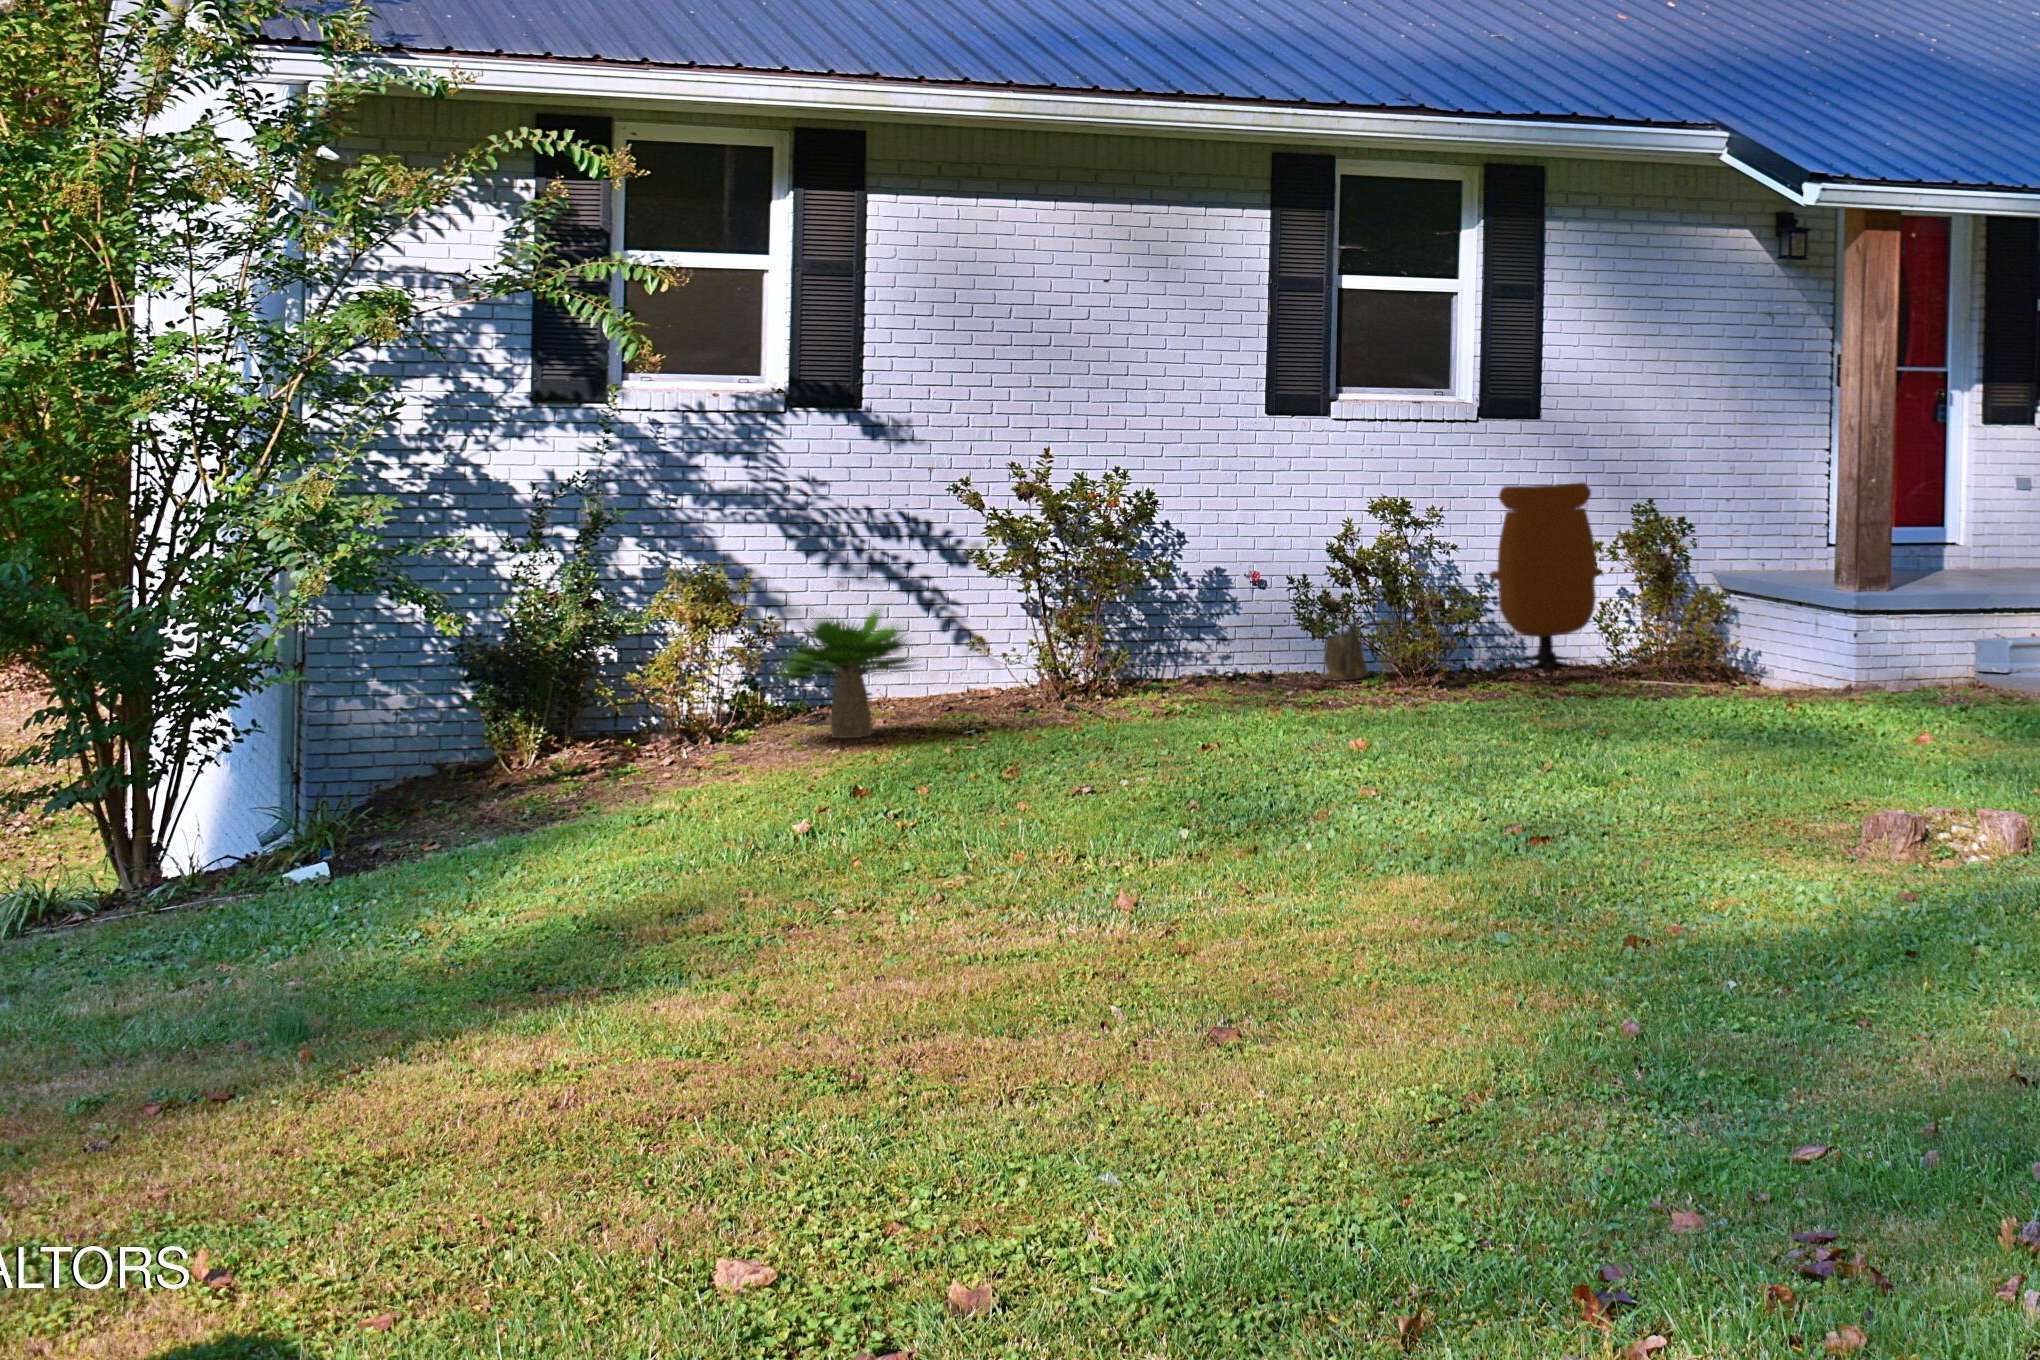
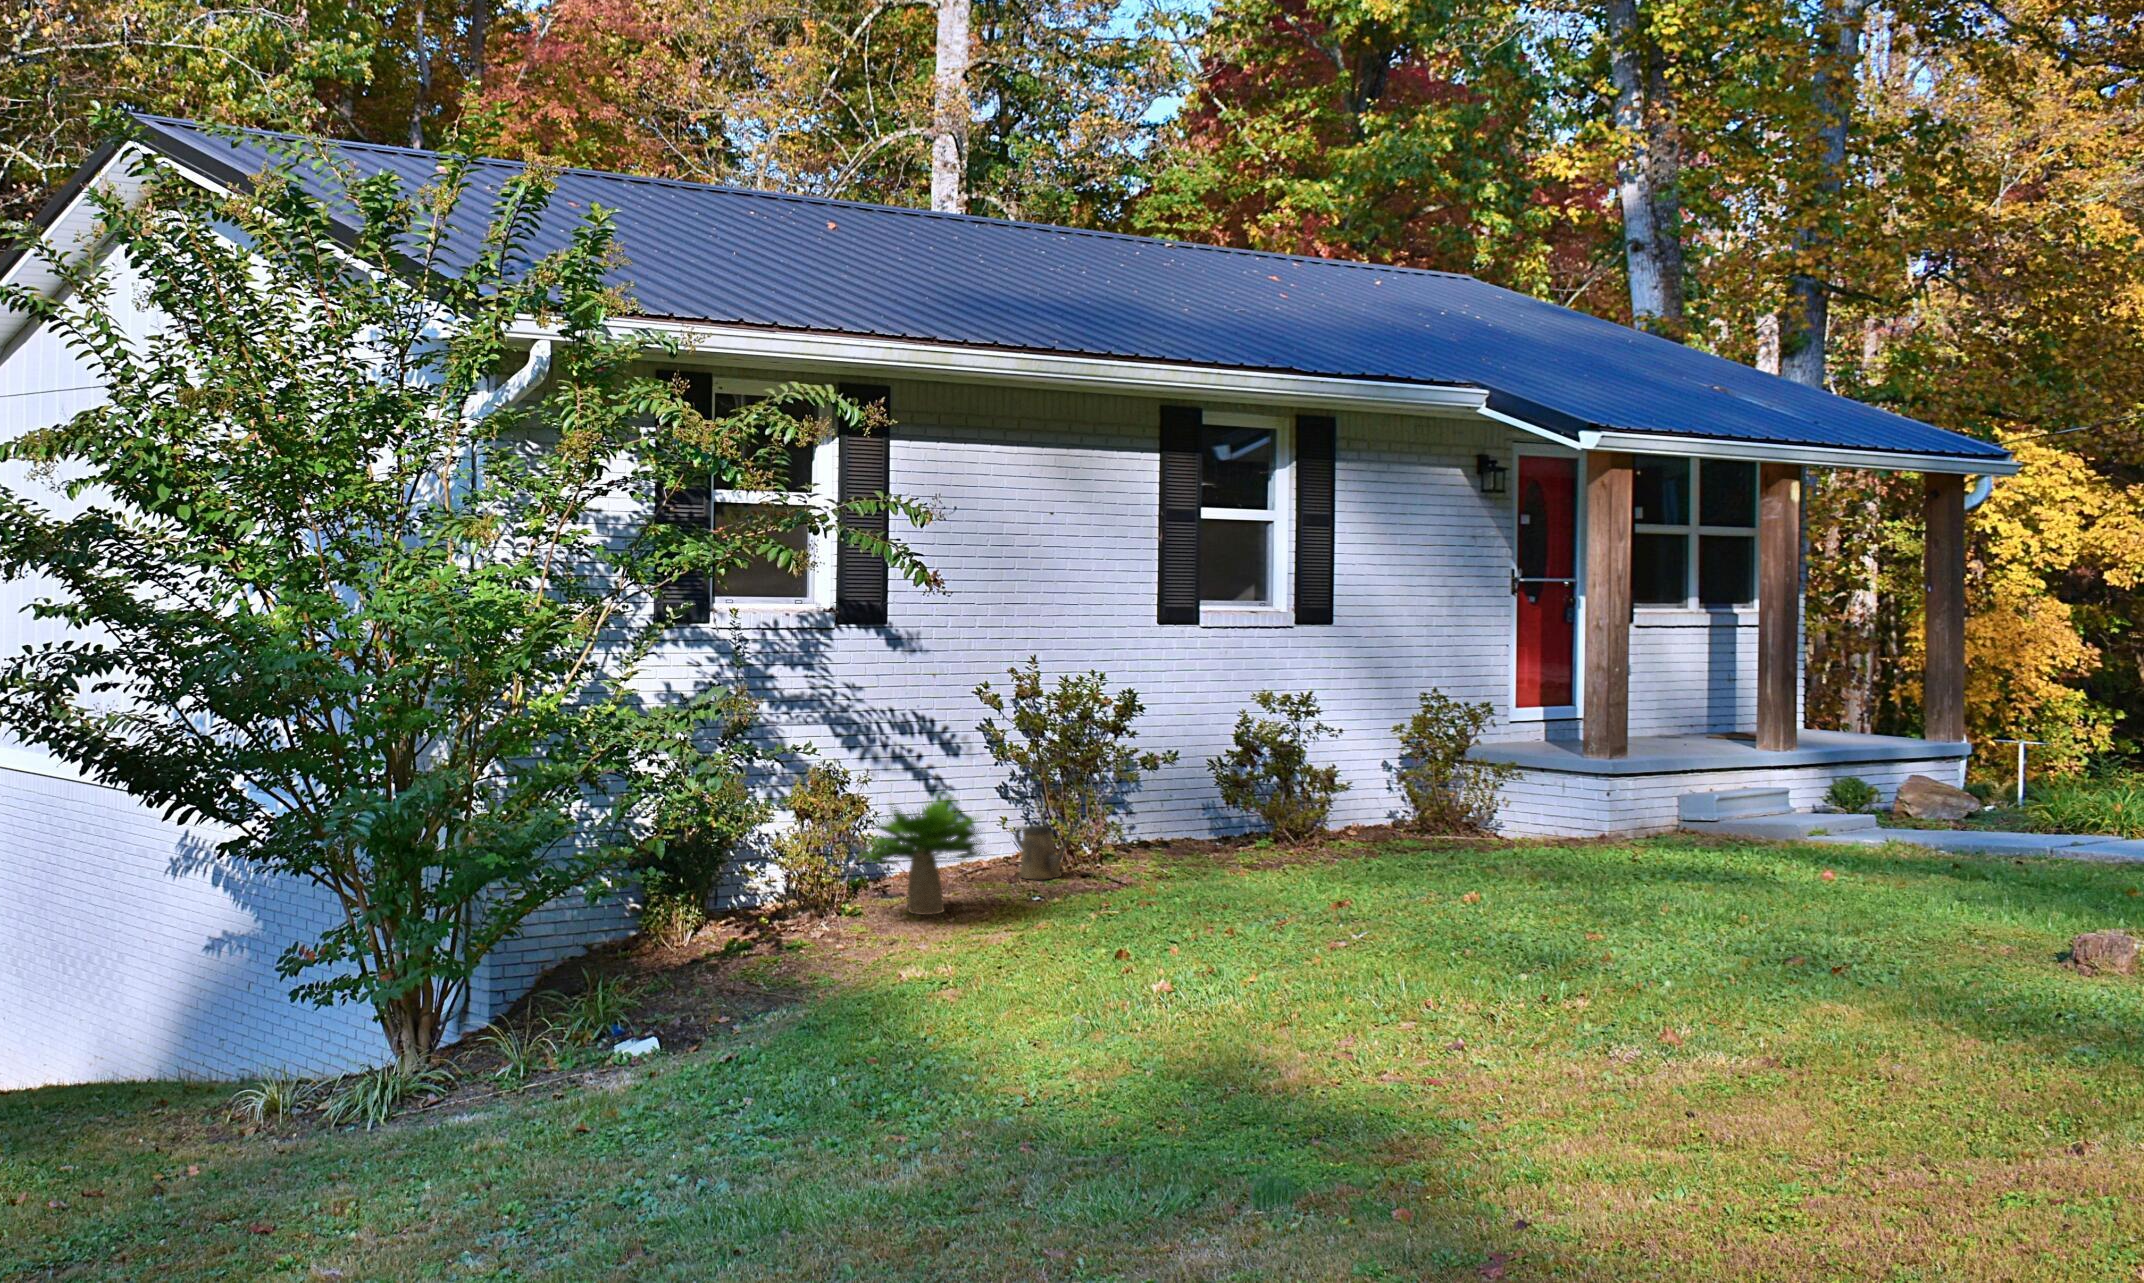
lounge chair: present [1488,483,1611,686] -> none [1340,676,1475,847]
watering can: present [1322,621,1368,681] -> present [1015,825,1076,879]

